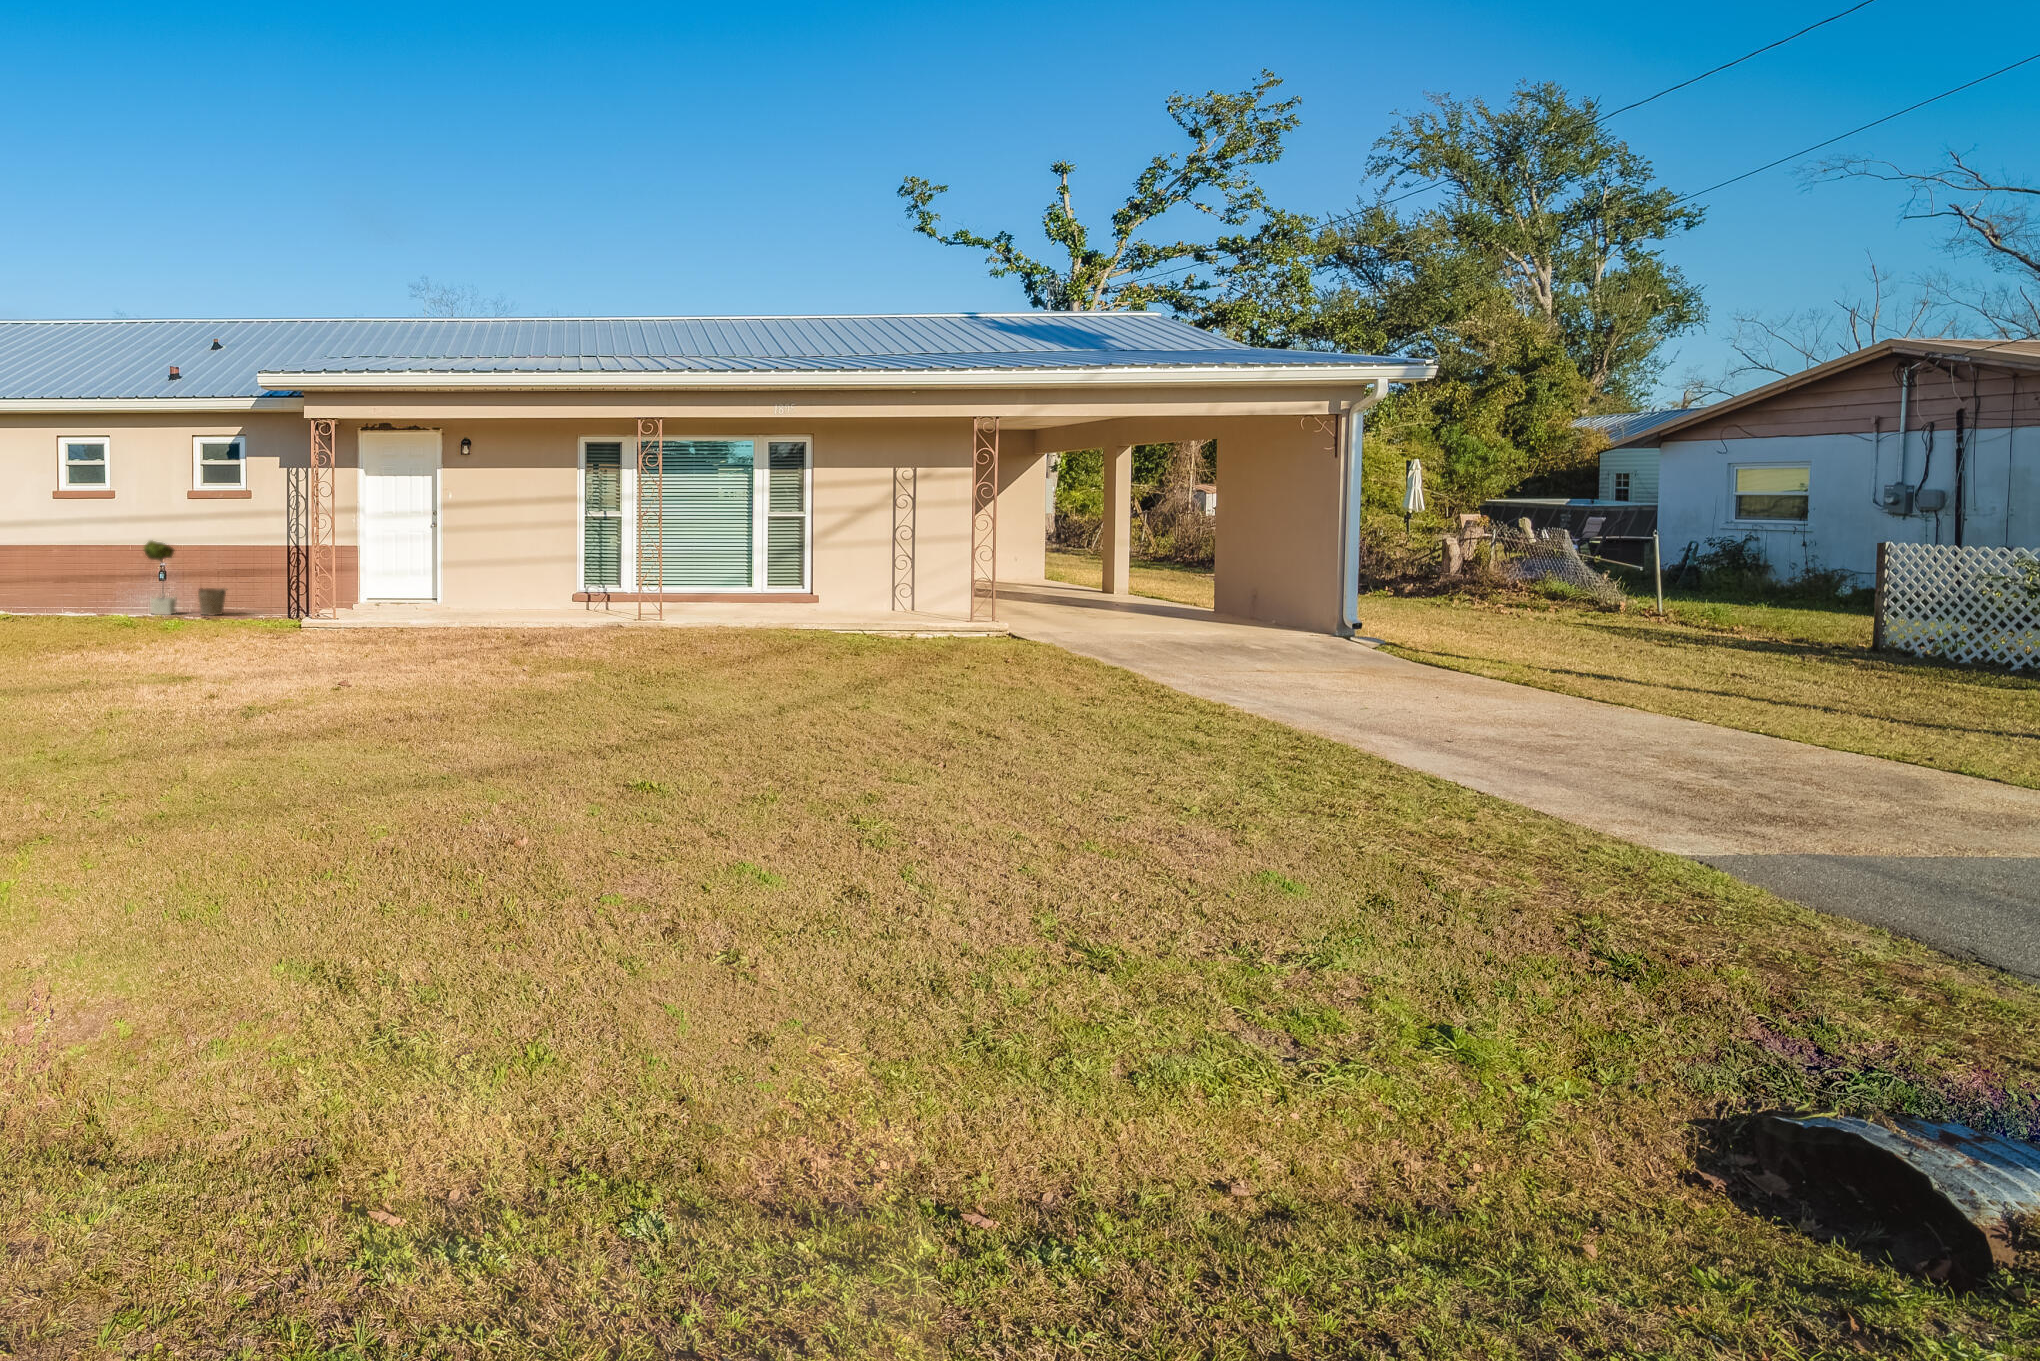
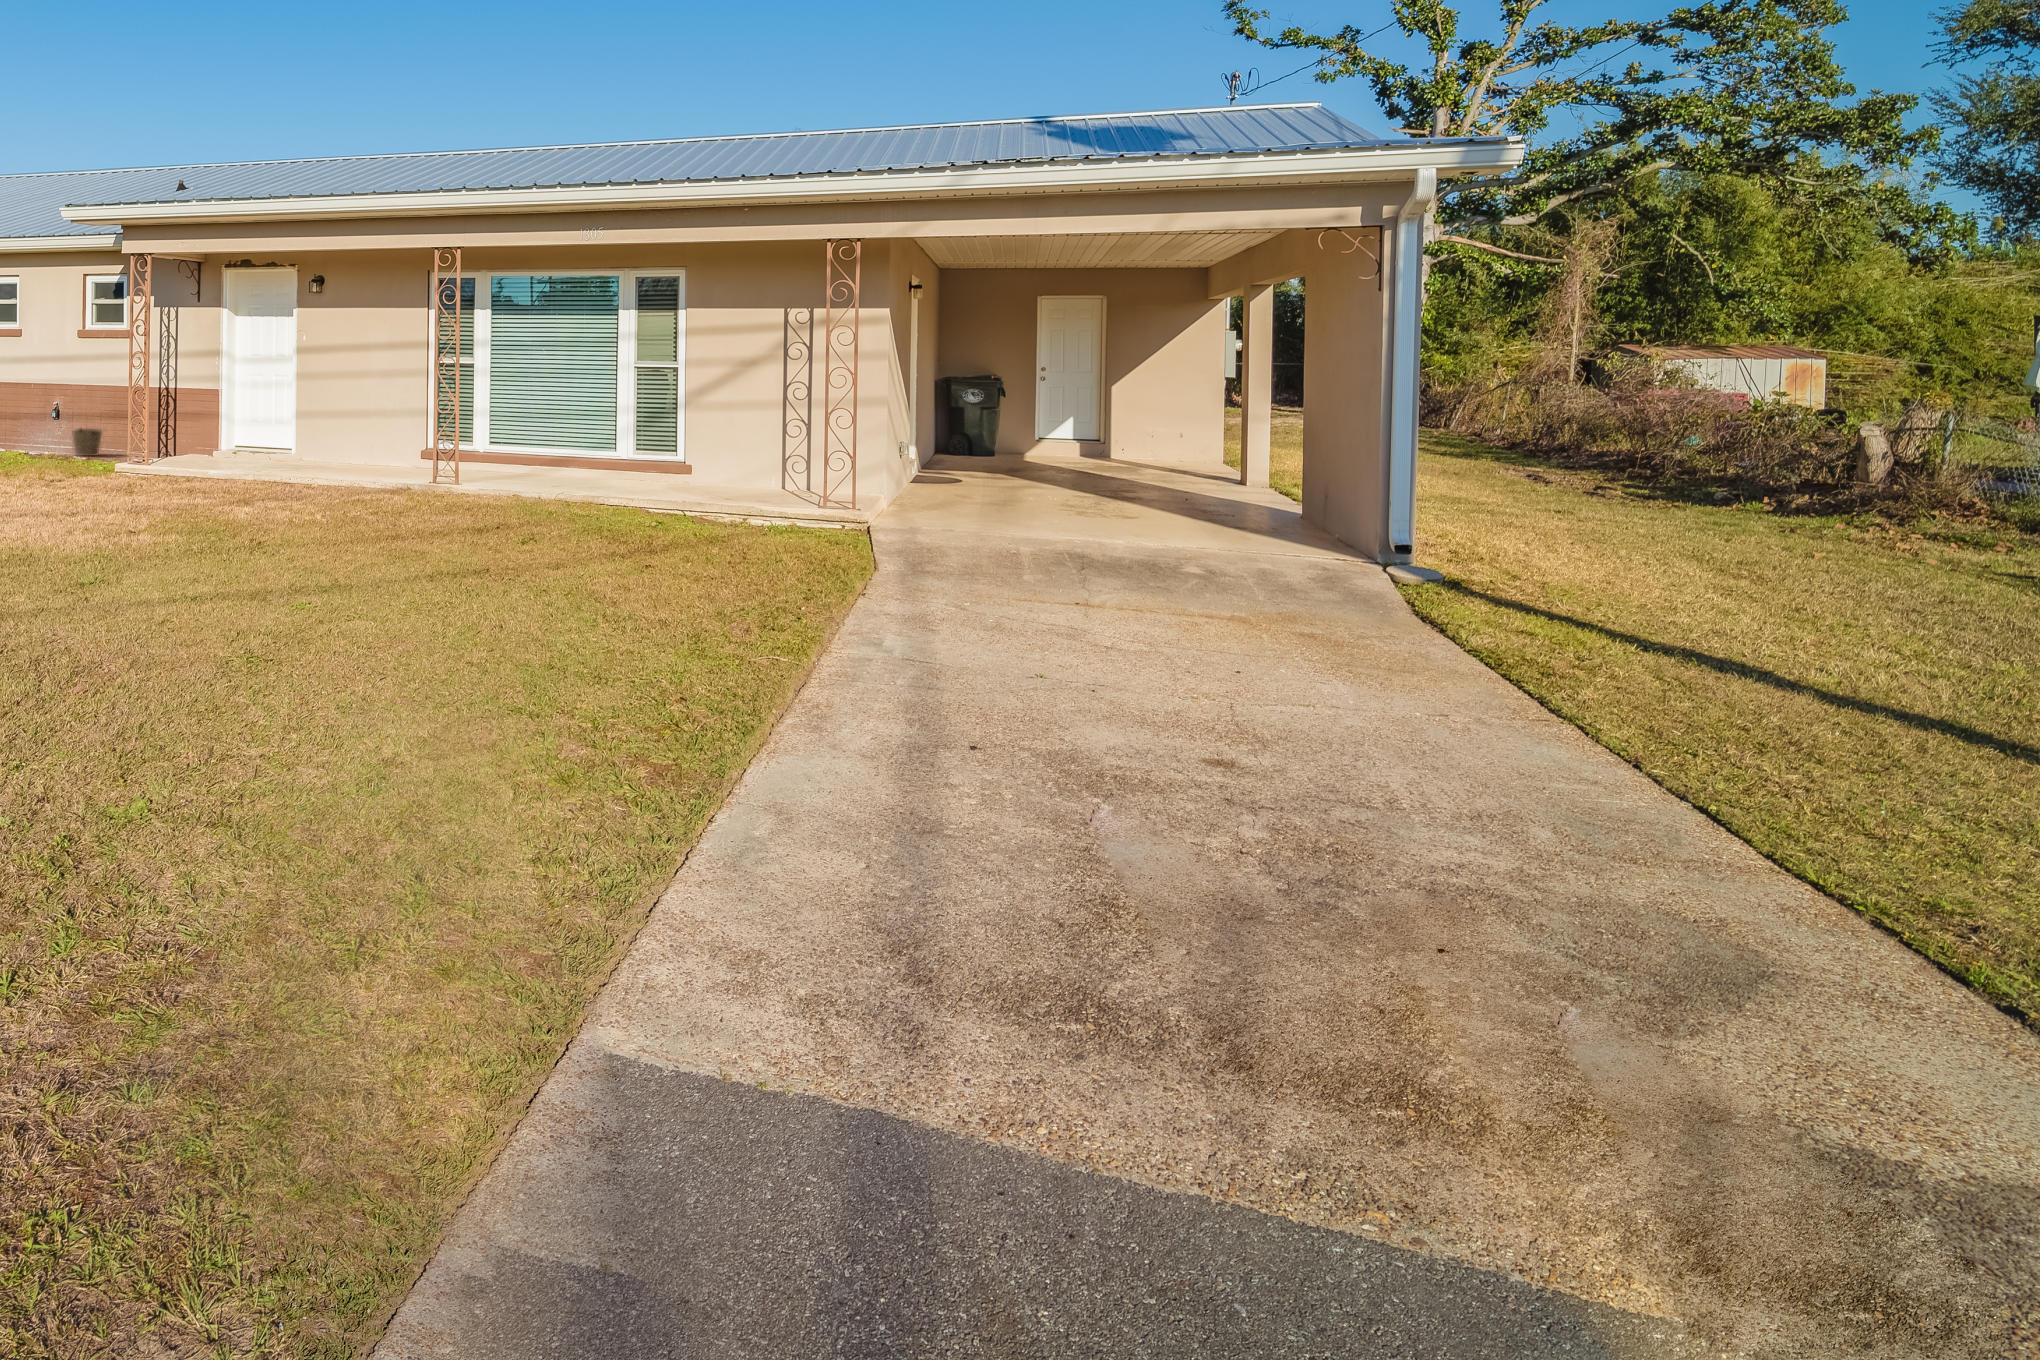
potted tree: present [143,541,177,615] -> none [30,378,64,454]

